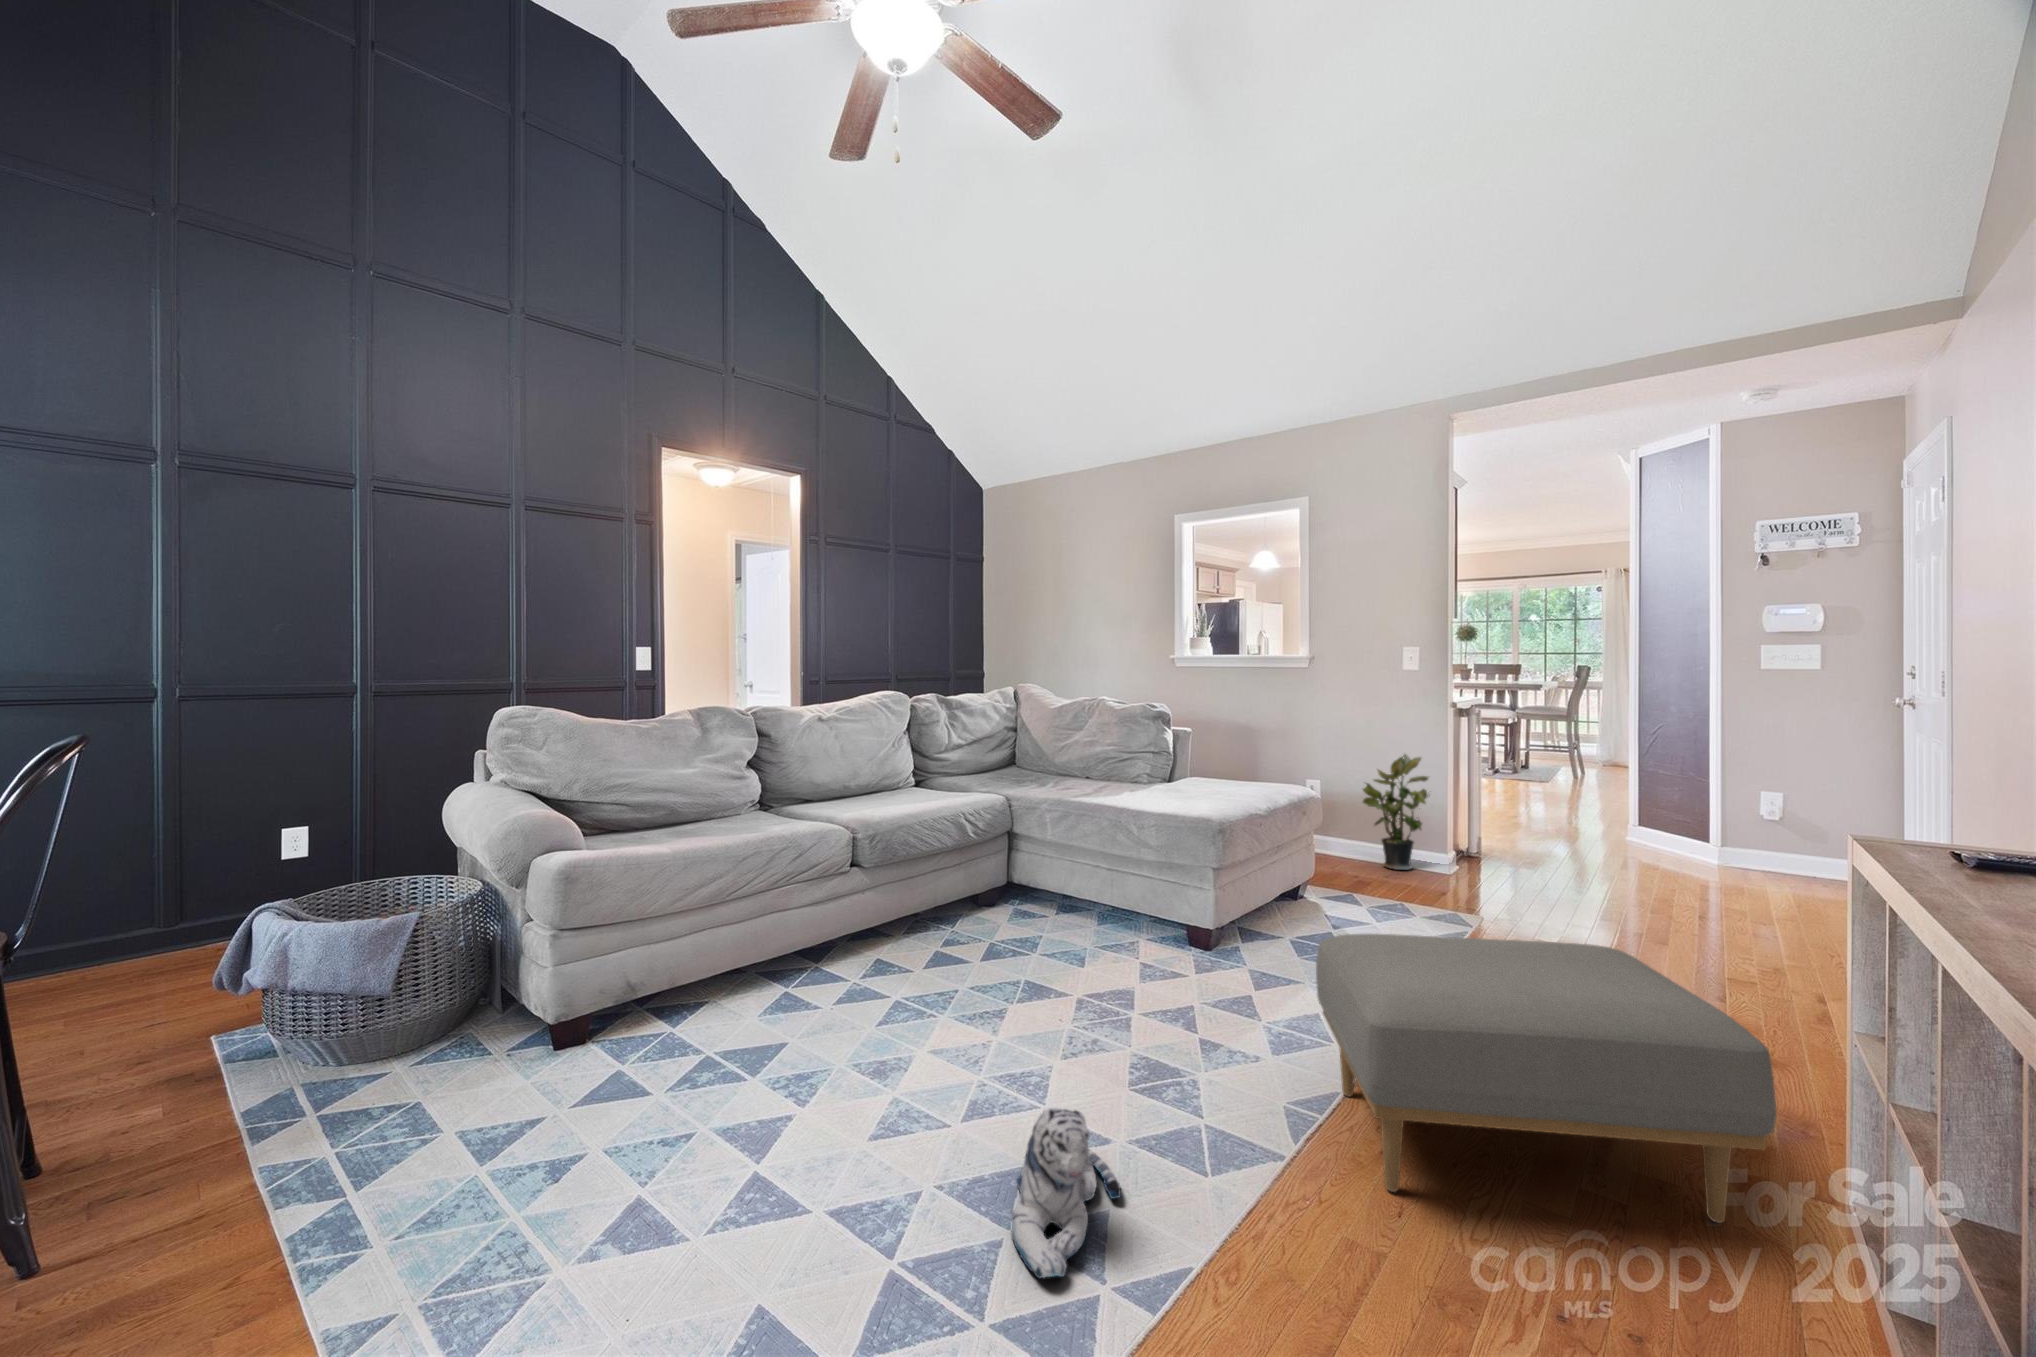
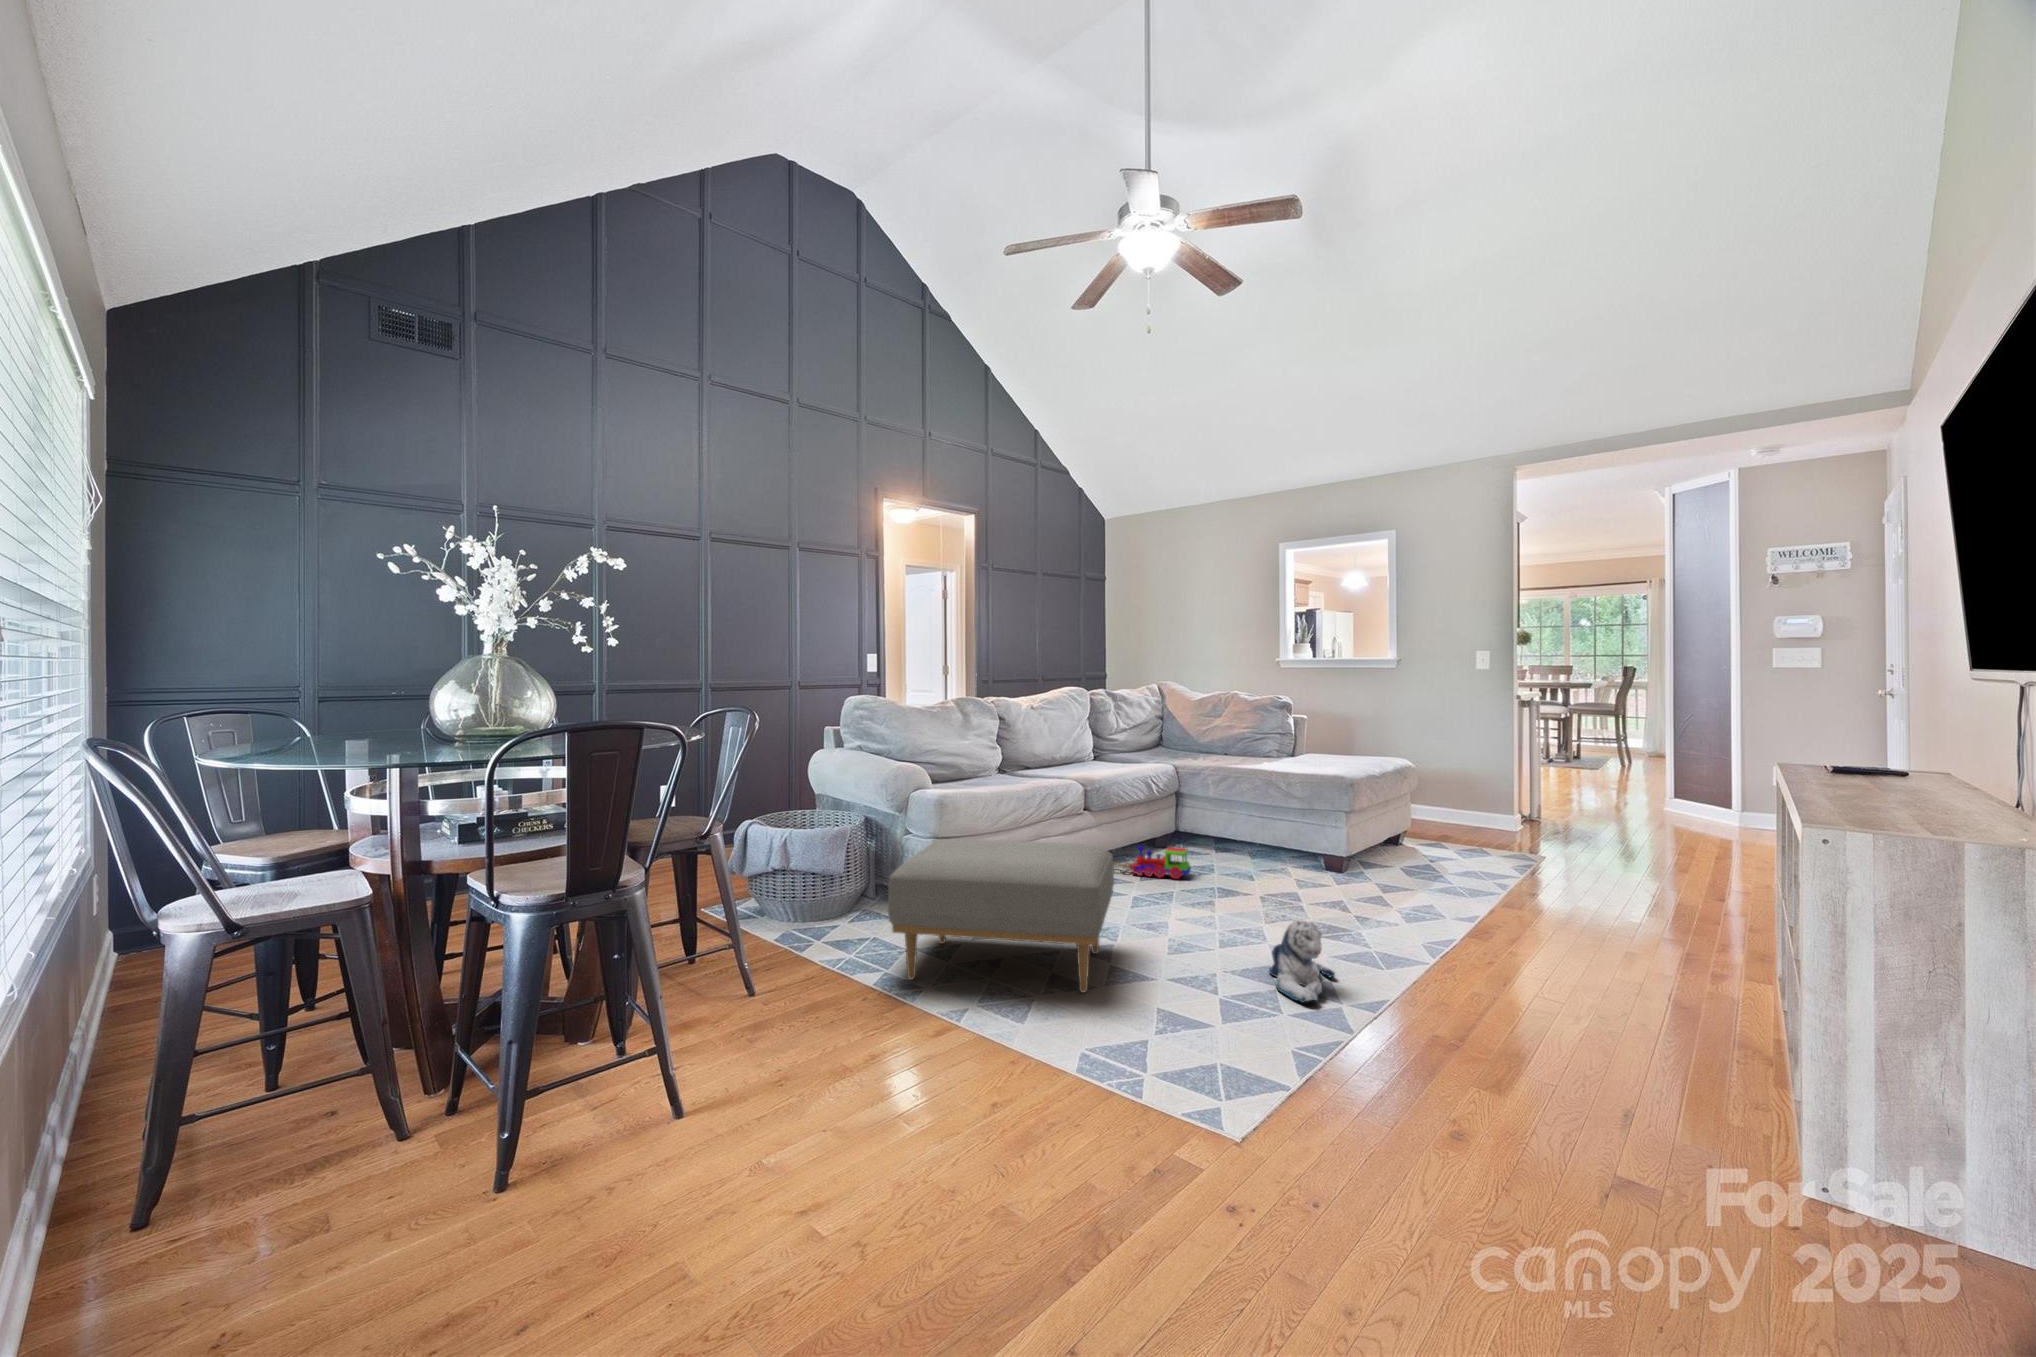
potted plant: present [1363,754,1428,870] -> none [1443,736,1501,829]
toy train: none [895,914,1002,964] -> present [1114,846,1191,879]
ottoman: present [1316,934,1777,1223] -> present [888,839,1114,992]

